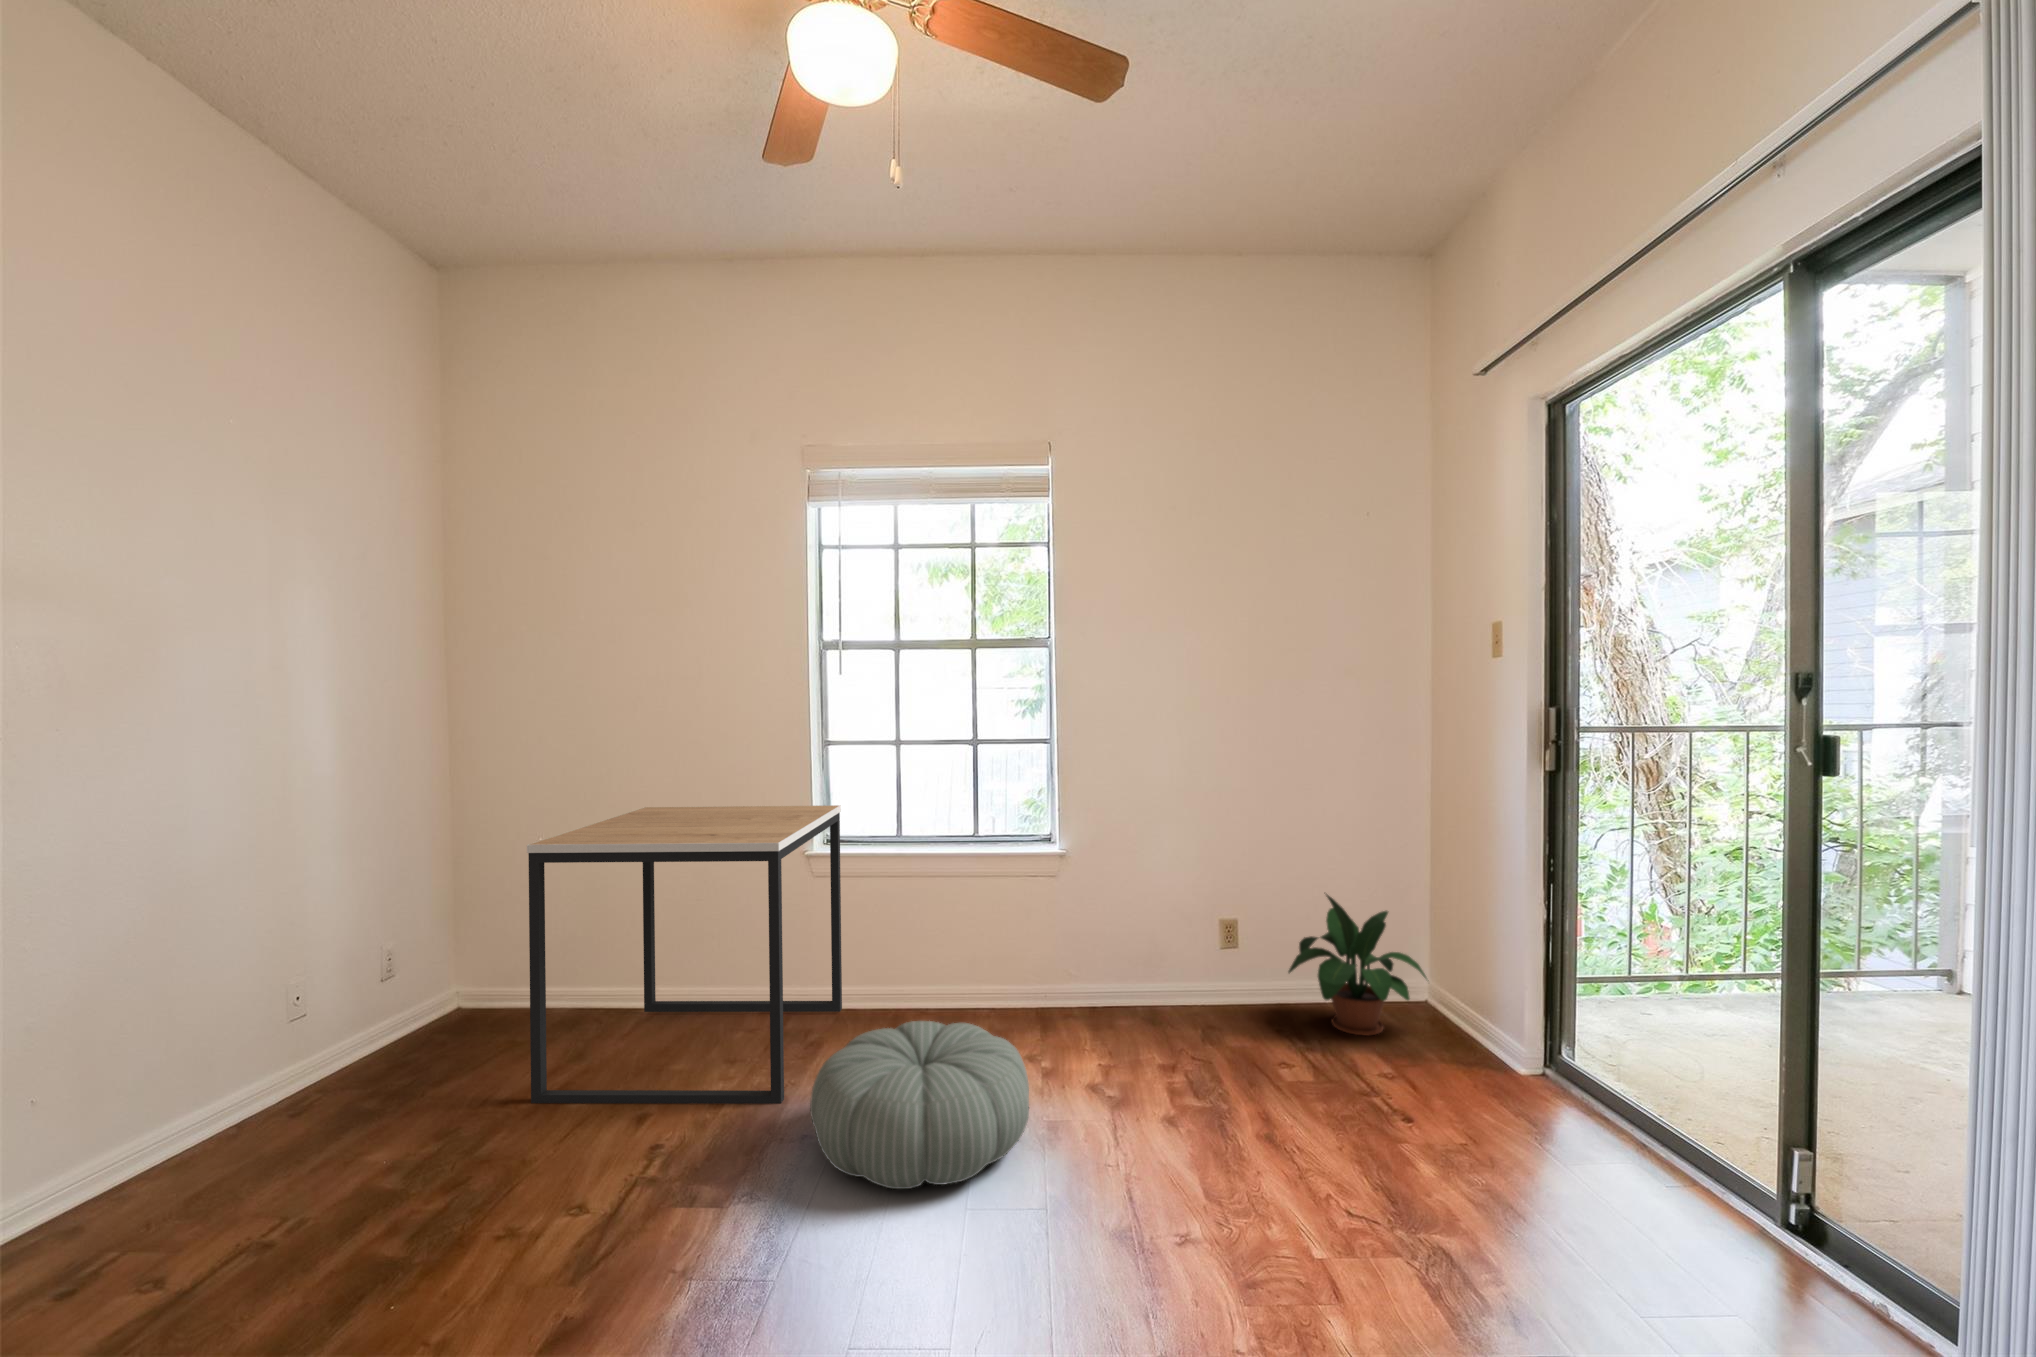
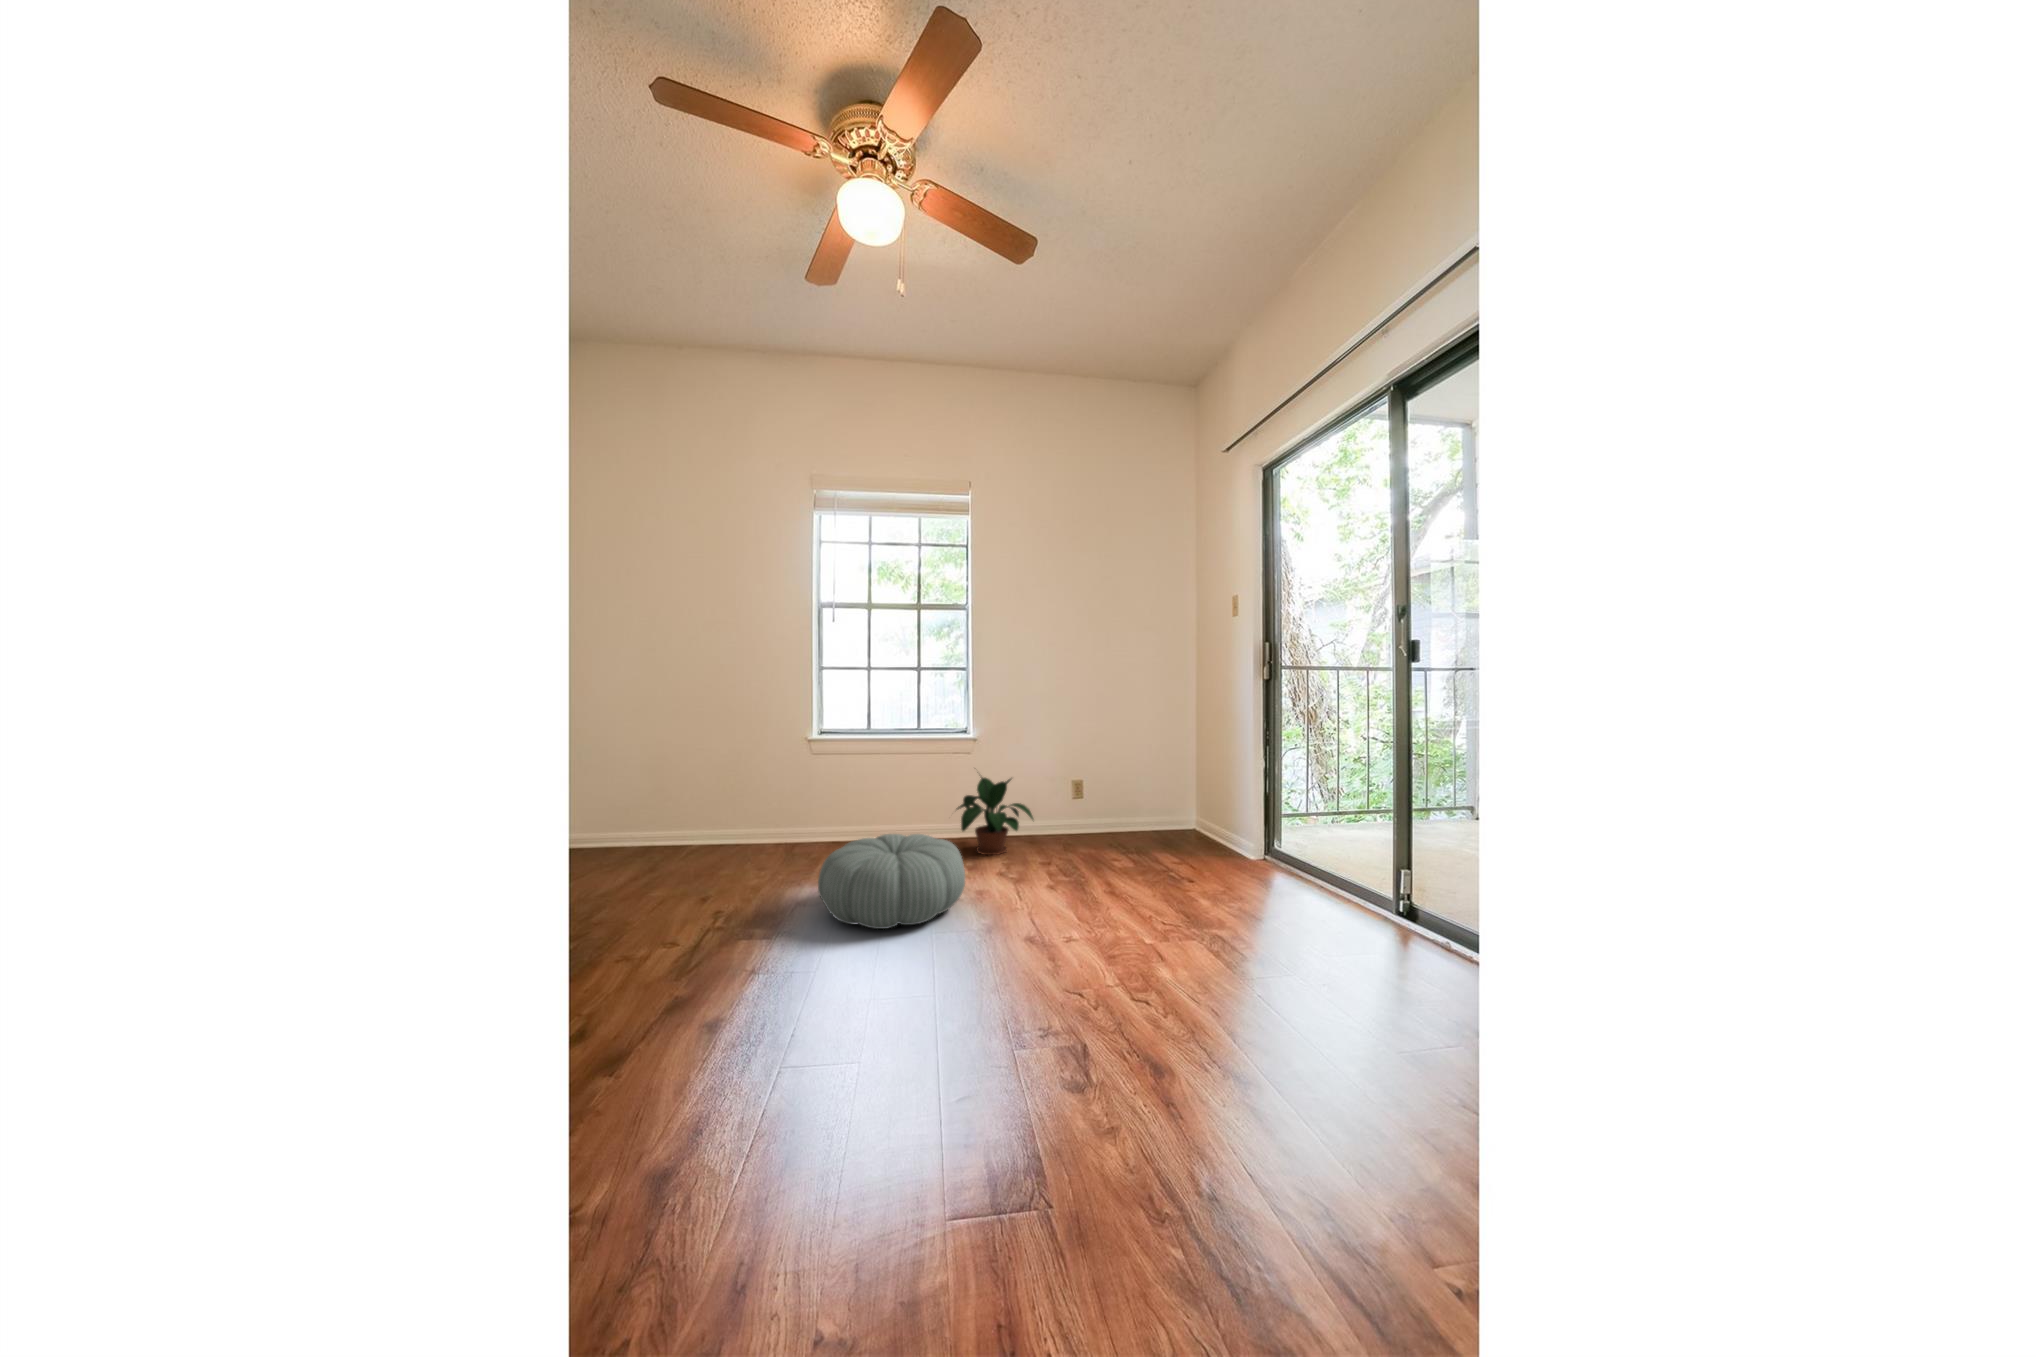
side table: present [527,805,842,1104] -> none [604,710,831,903]
potted plant: present [1289,894,1427,1036] -> present [956,777,1033,855]

